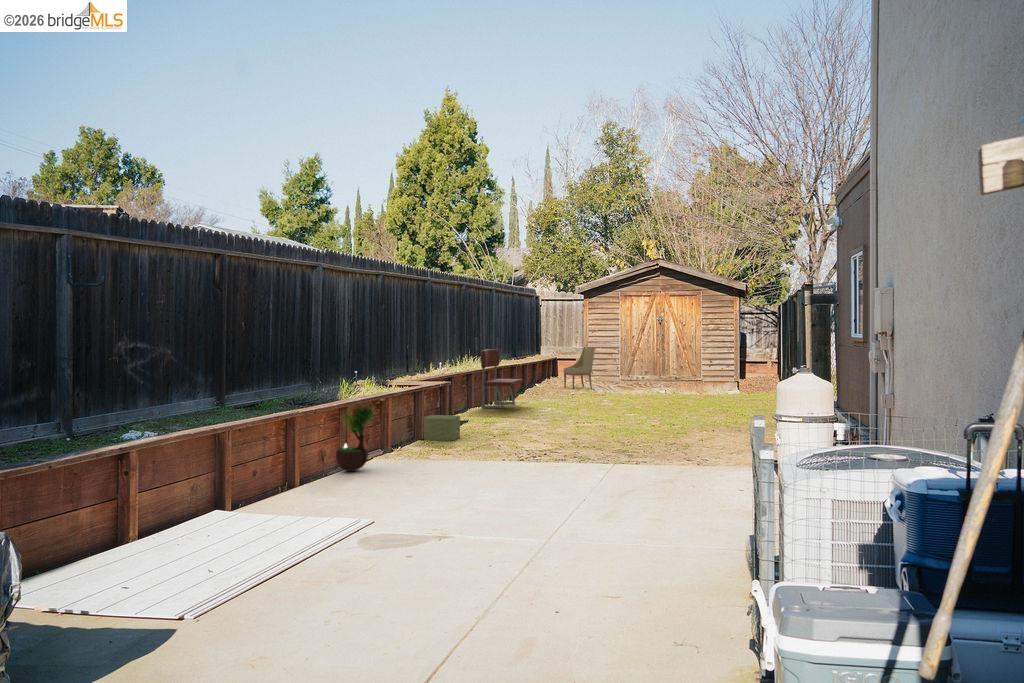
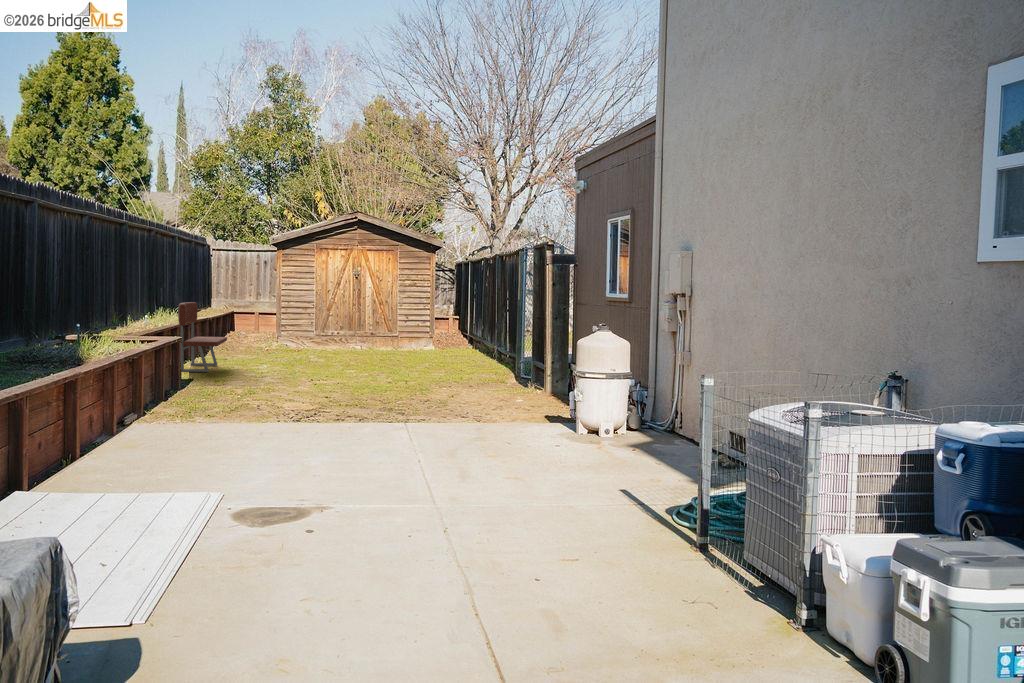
chair: present [564,347,595,389] -> none [253,300,288,345]
potted tree: present [336,406,373,471] -> none [25,390,100,504]
storage box: present [424,415,460,441] -> none [136,392,187,428]

